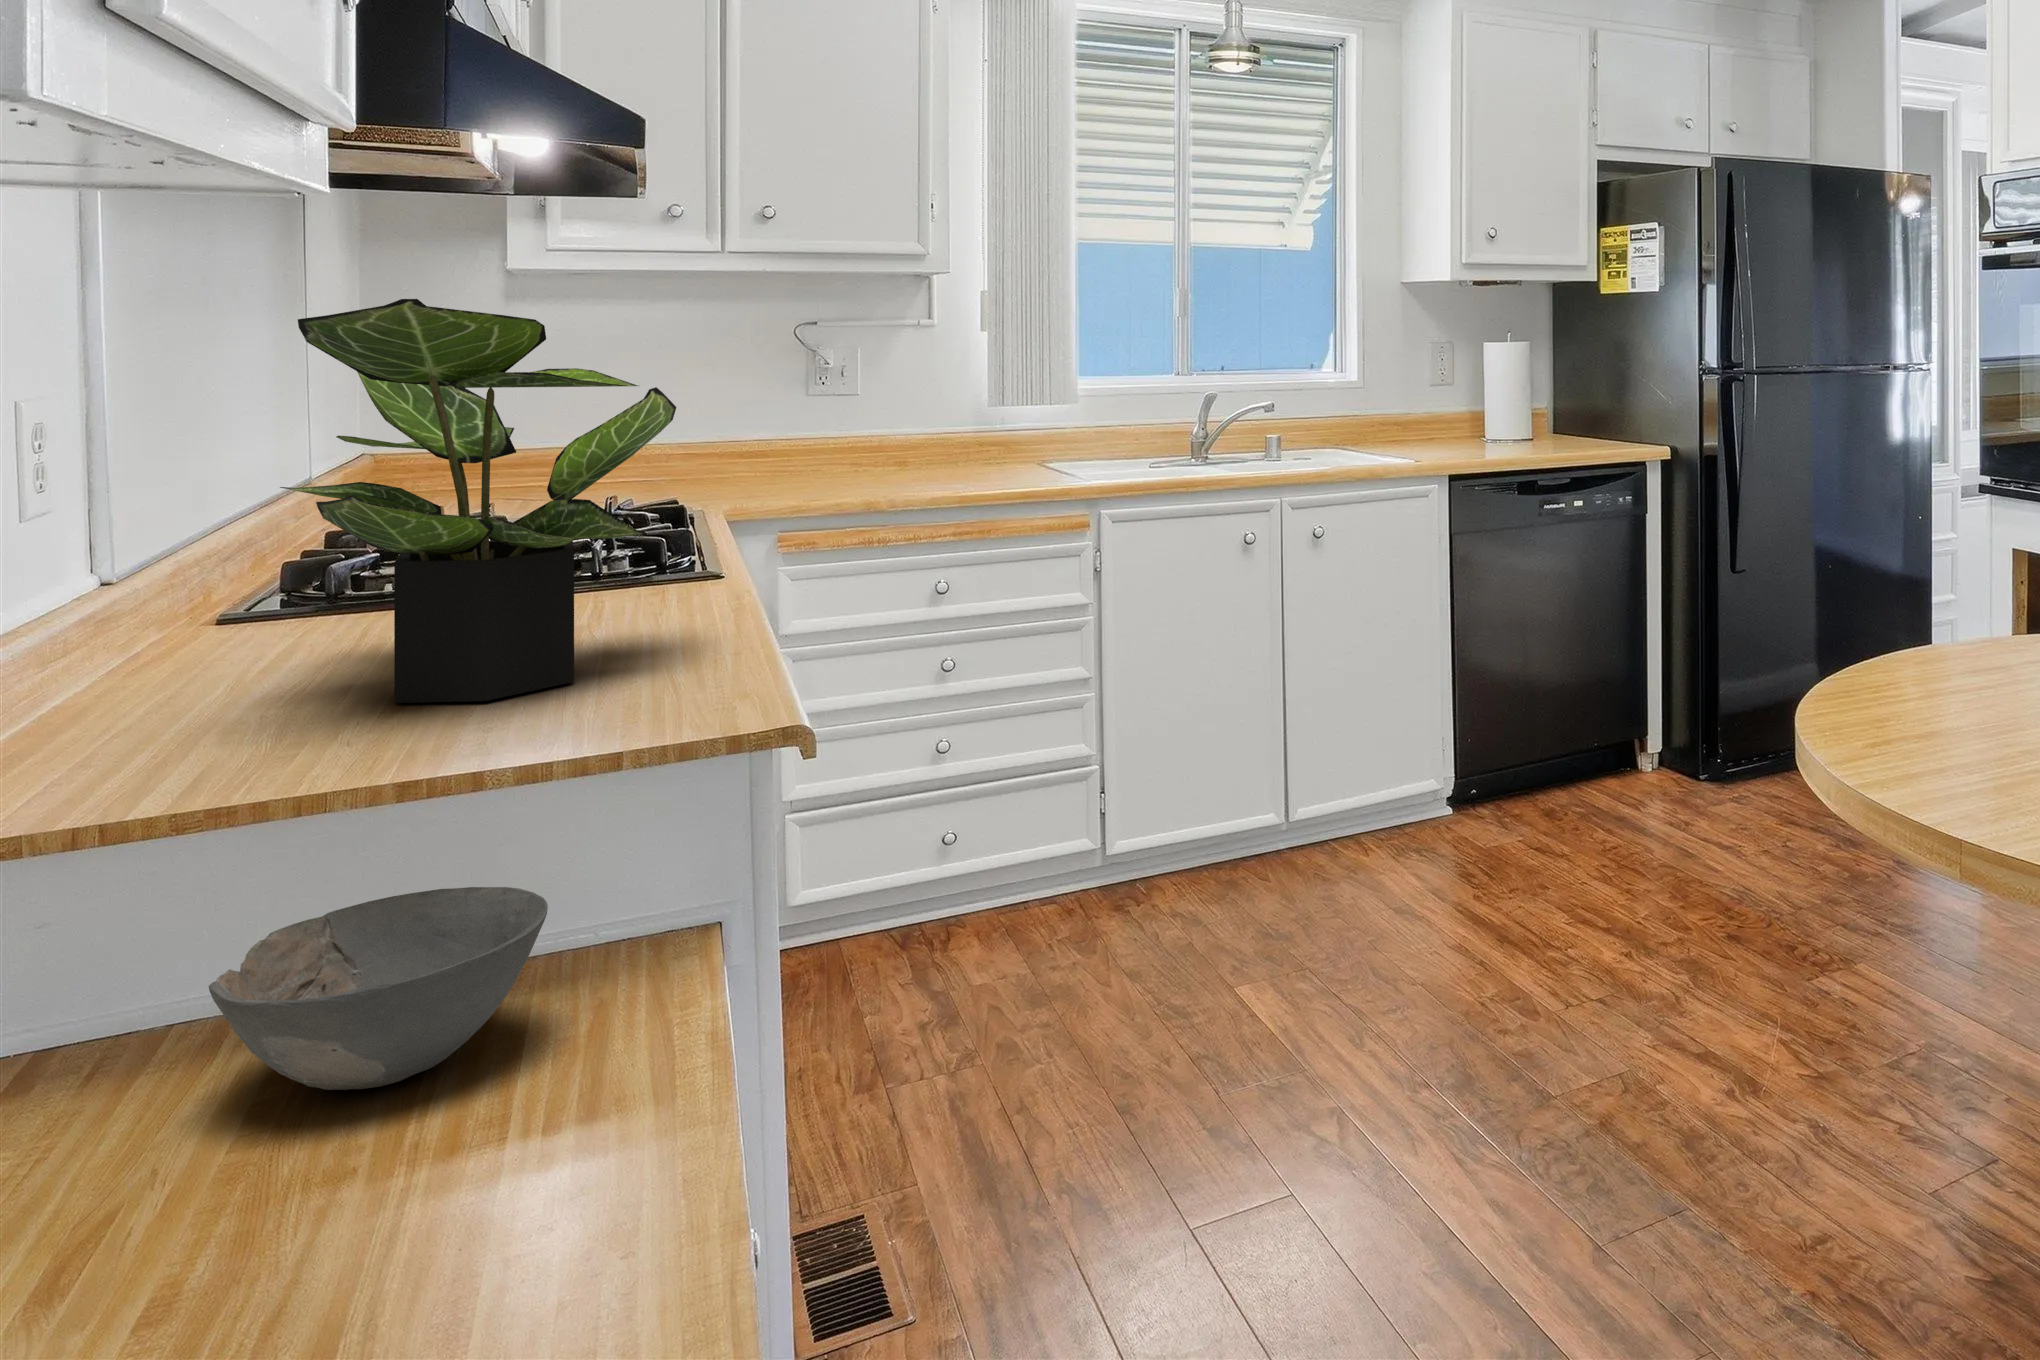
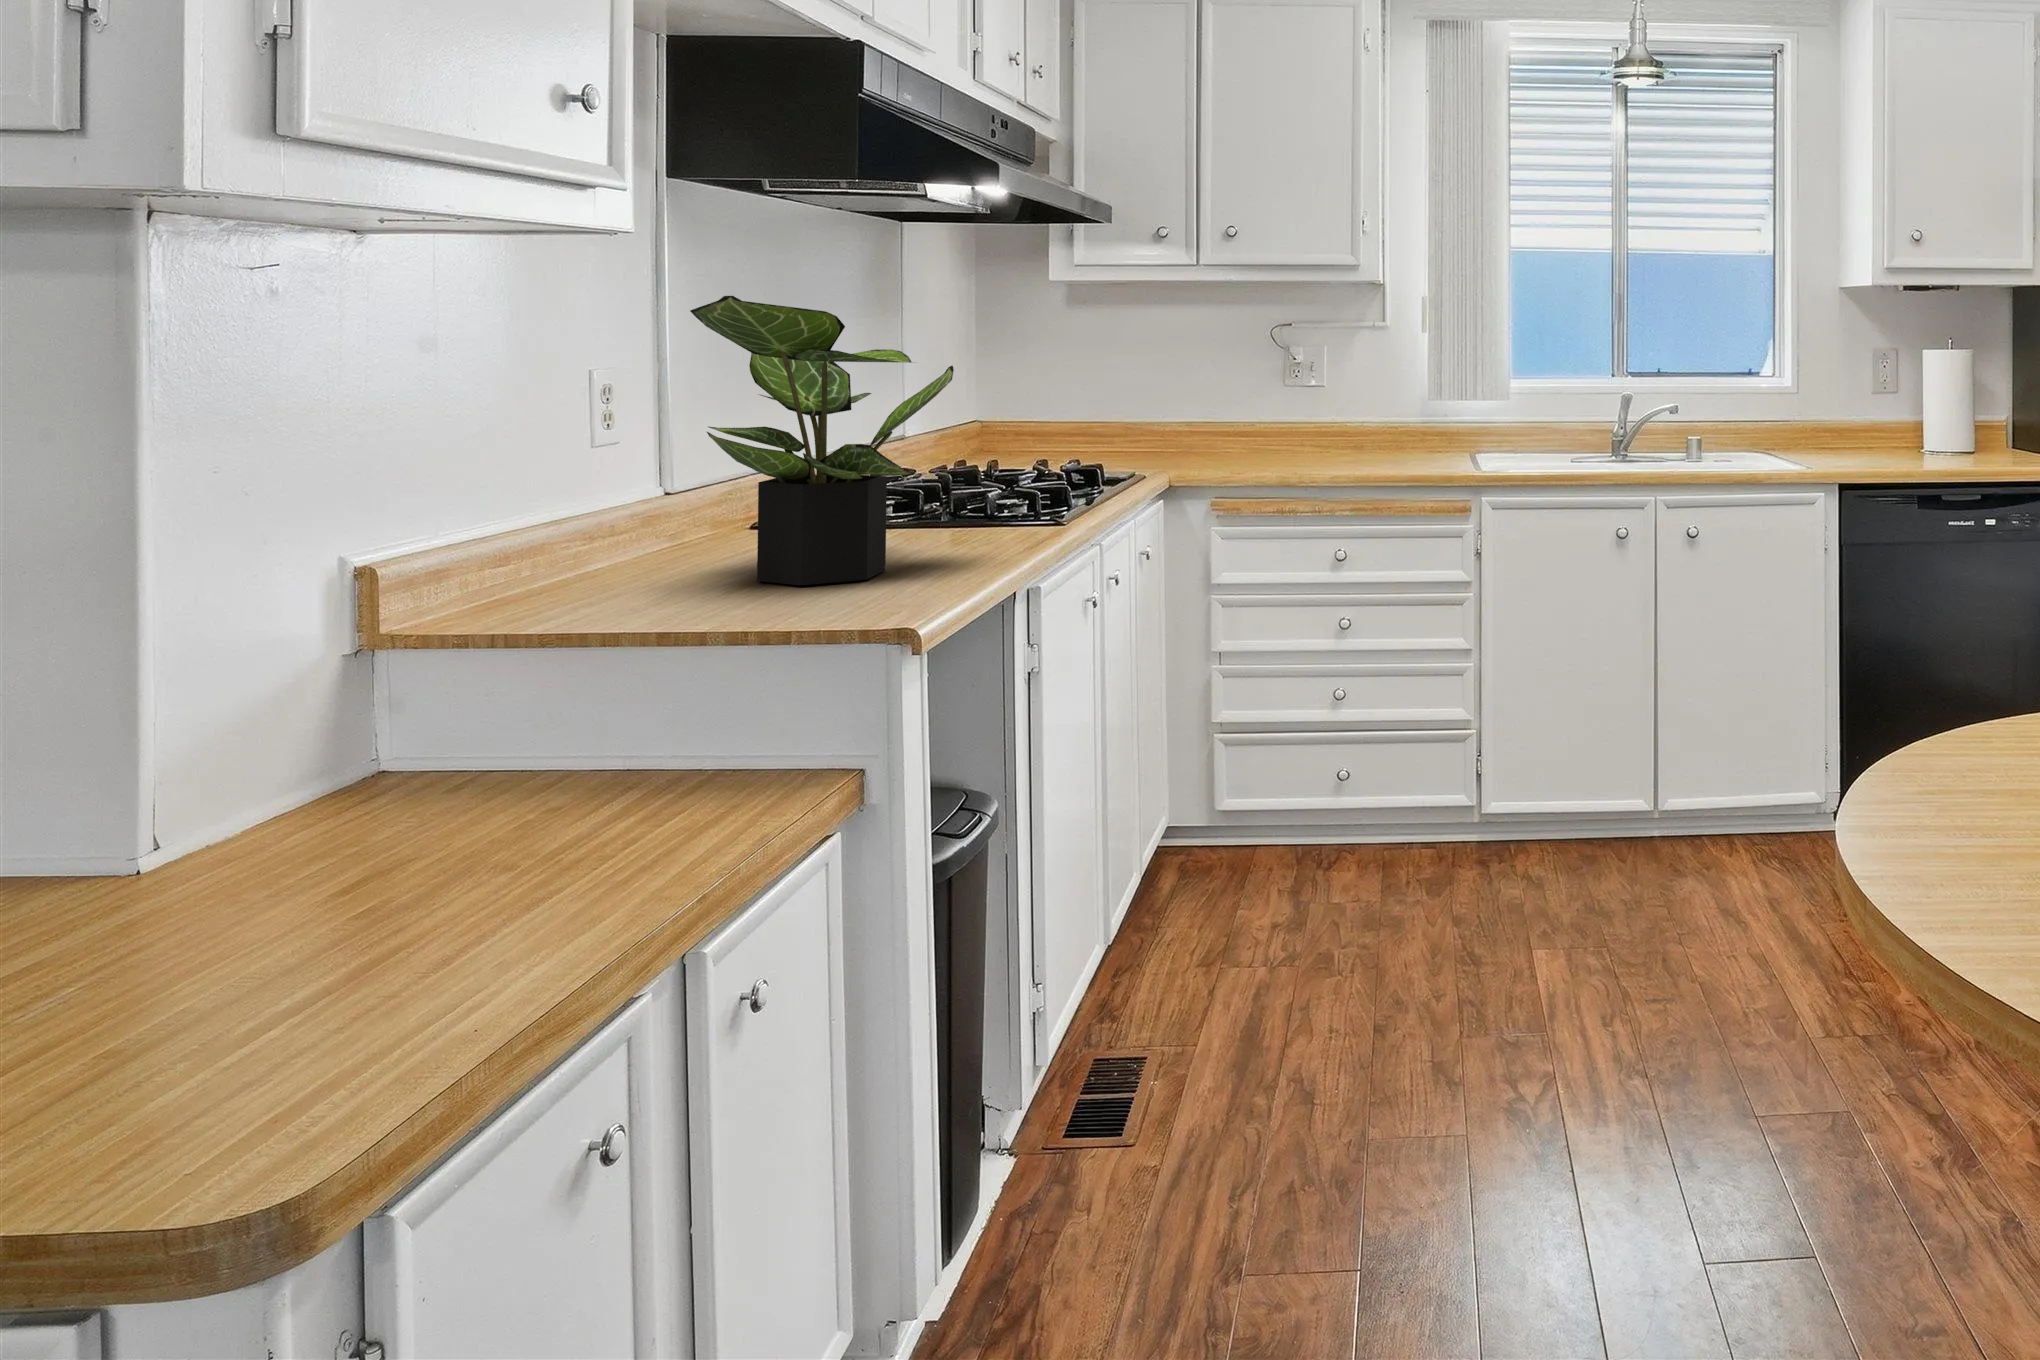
bowl: present [209,887,548,1090] -> none [515,702,726,820]

